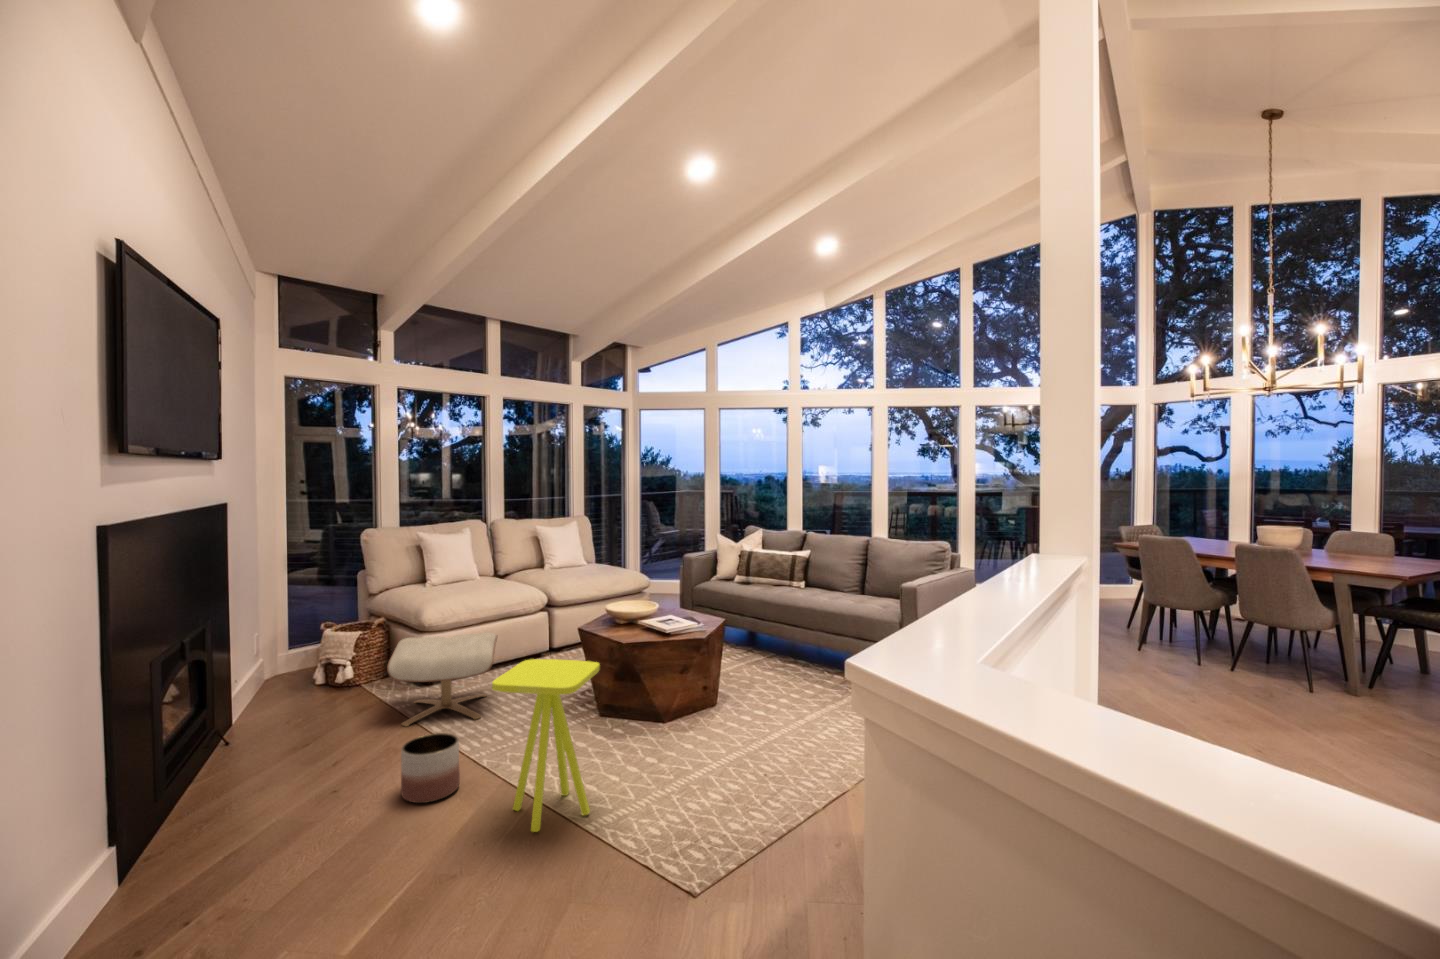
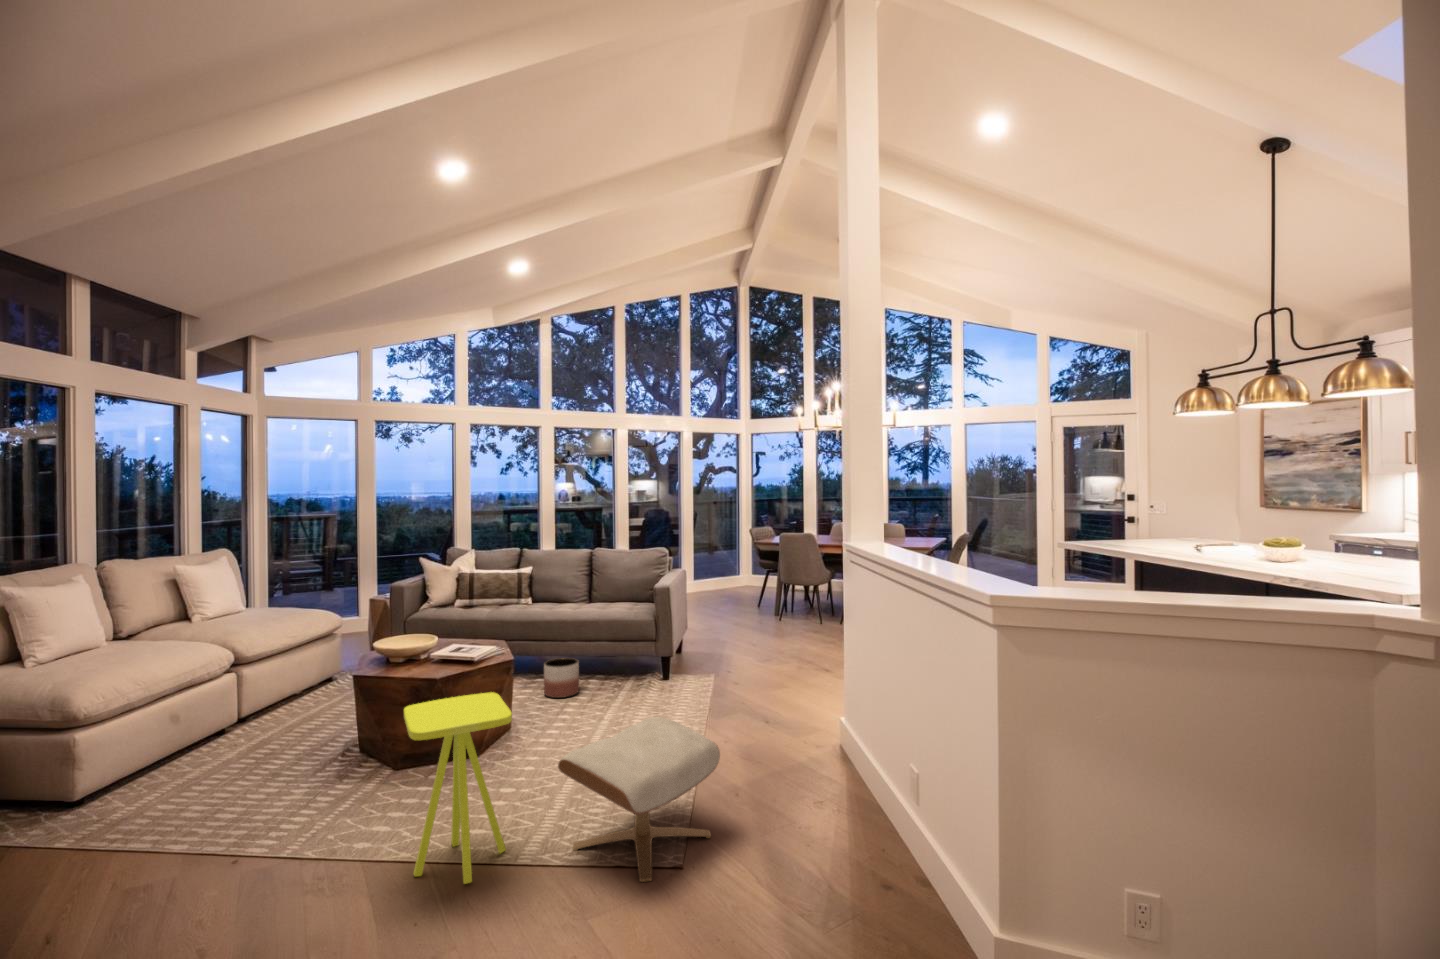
ottoman: present [387,632,497,727] -> present [558,717,720,882]
planter: present [401,733,460,803] -> present [544,658,579,698]

